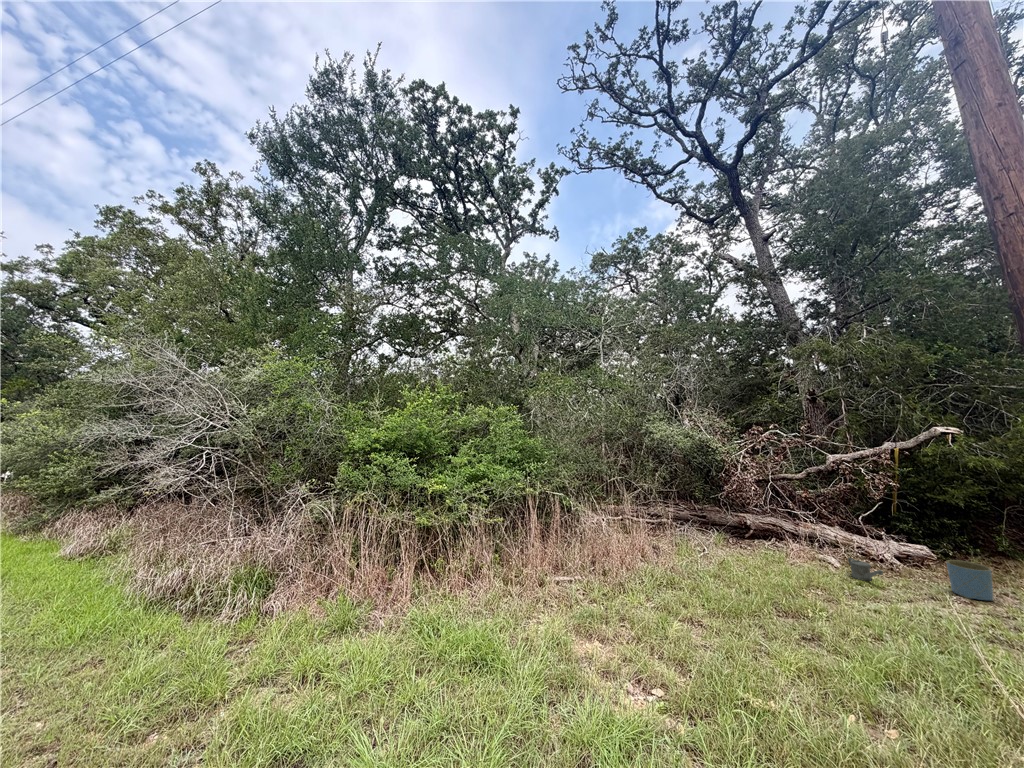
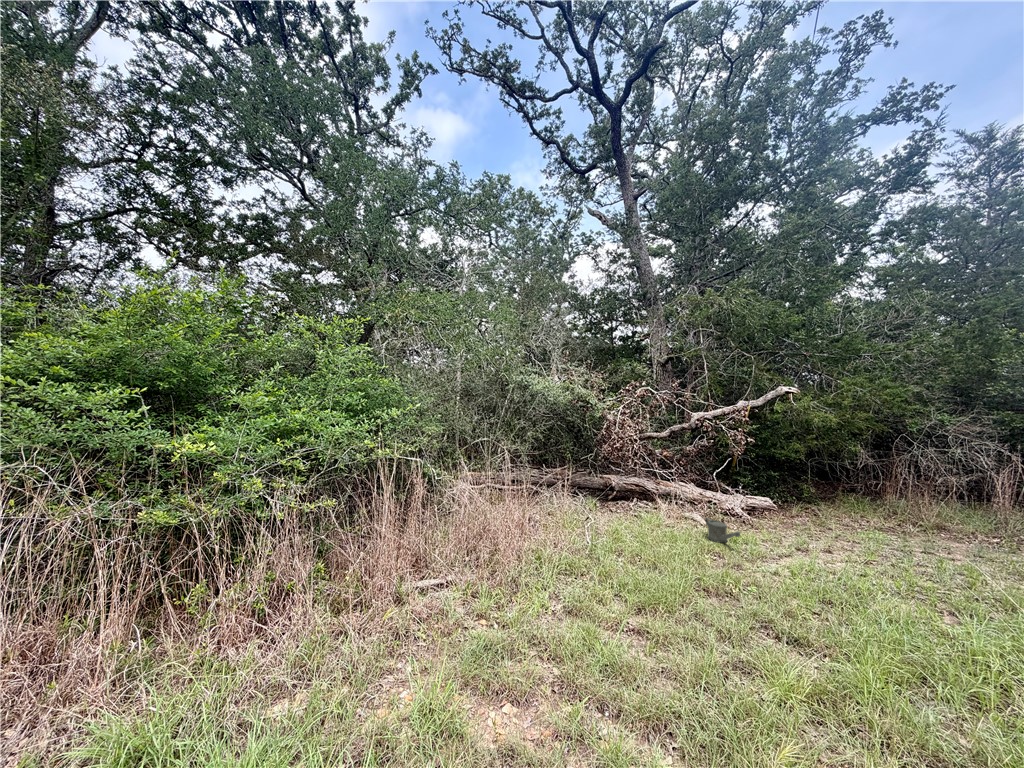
planter: present [946,560,993,601] -> none [797,516,839,559]

